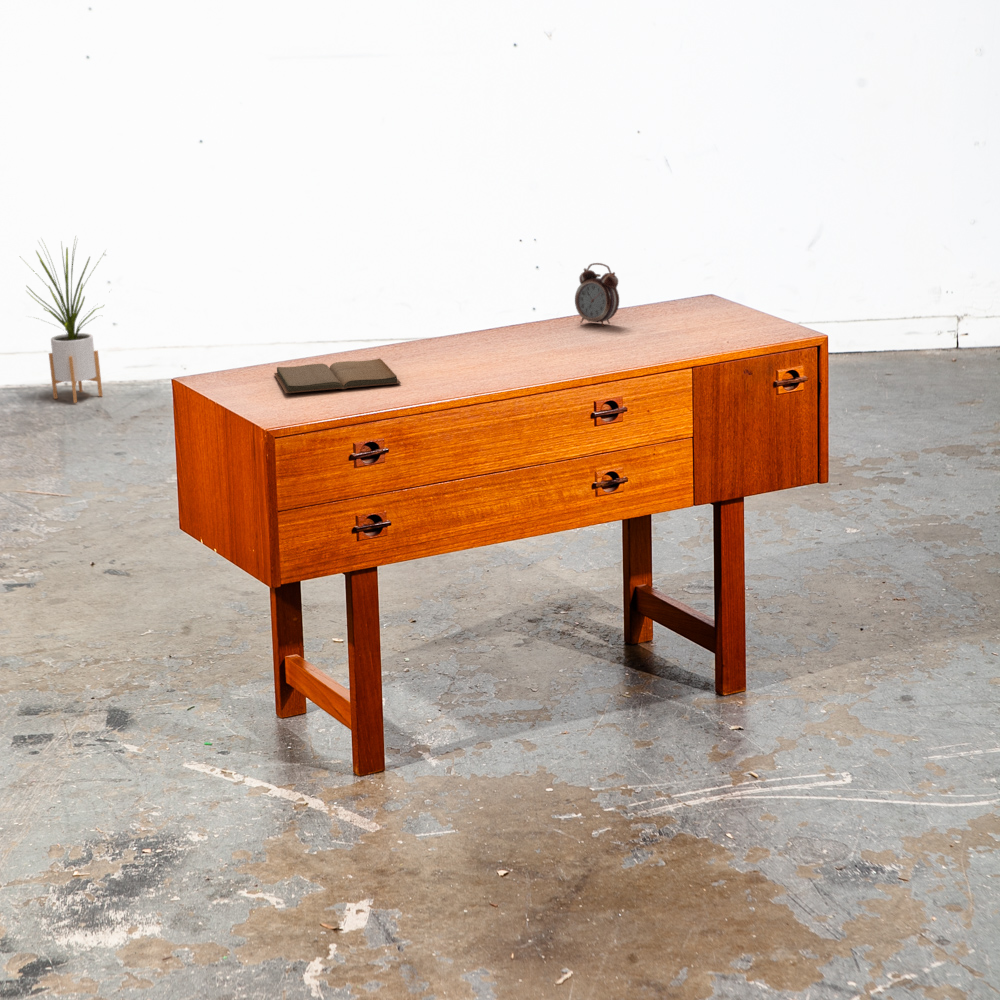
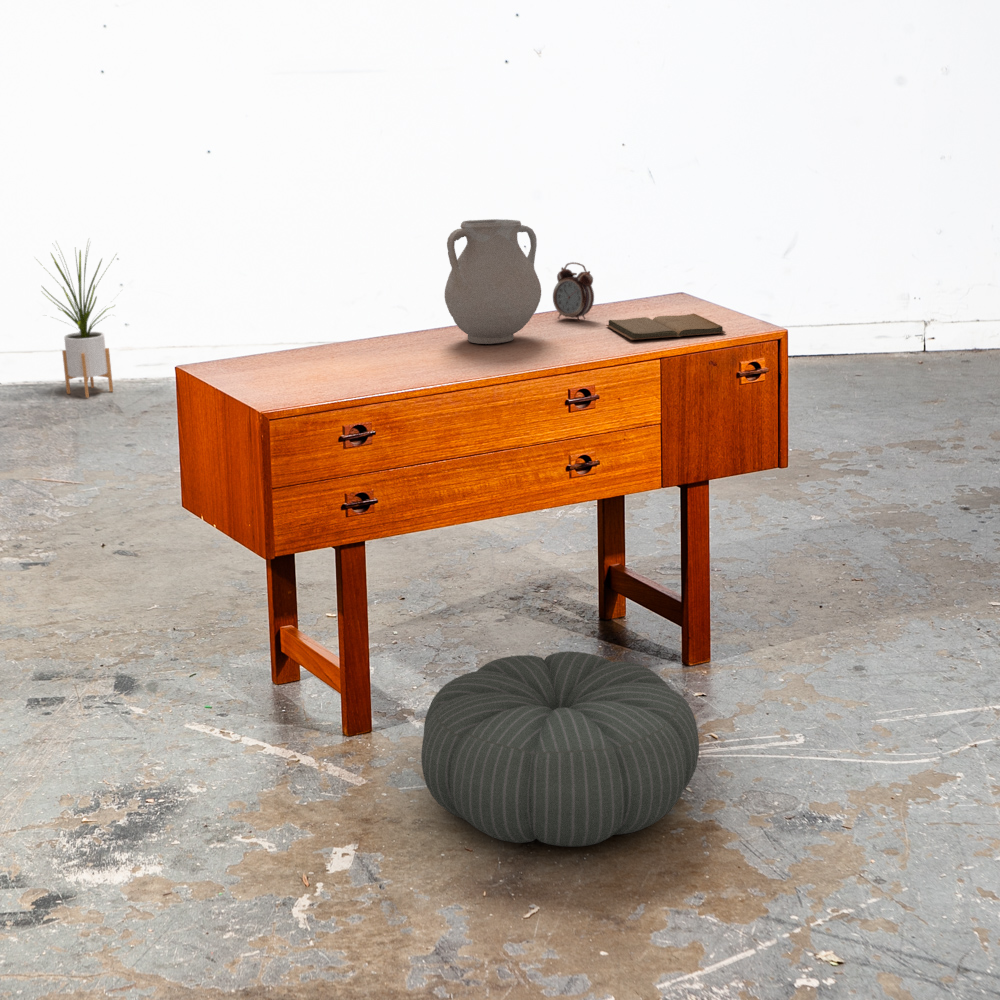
vase: none [460,218,564,352] -> present [445,219,541,344]
book: present [274,358,401,393] -> present [606,314,725,340]
pouf: none [441,686,742,902] -> present [421,651,699,847]

